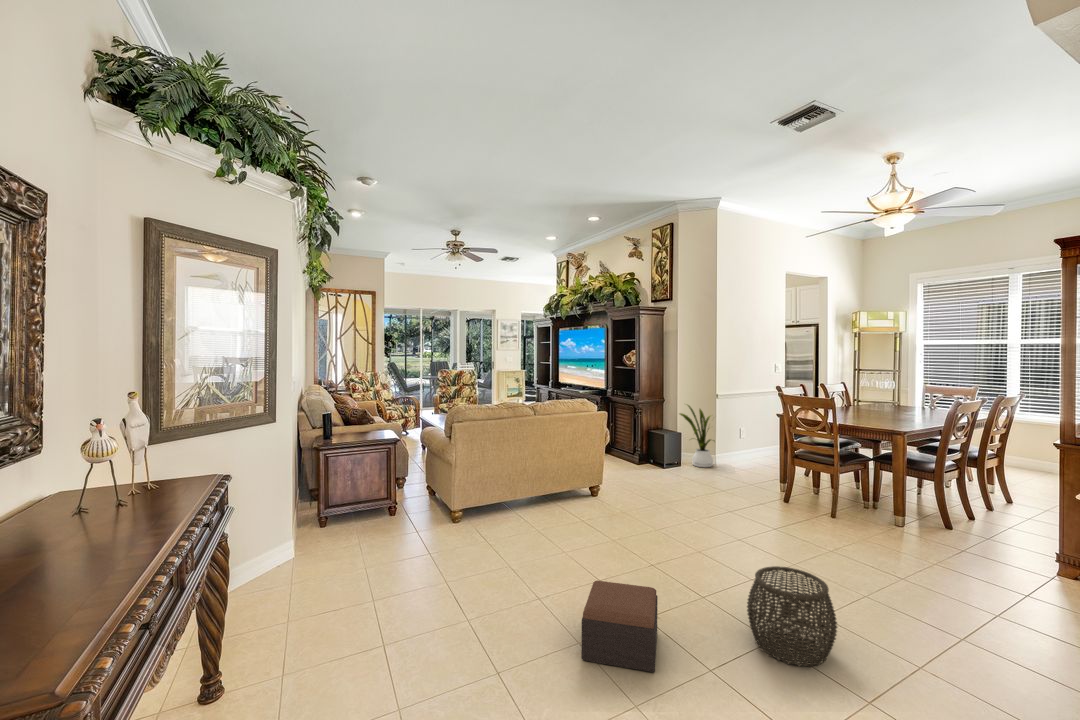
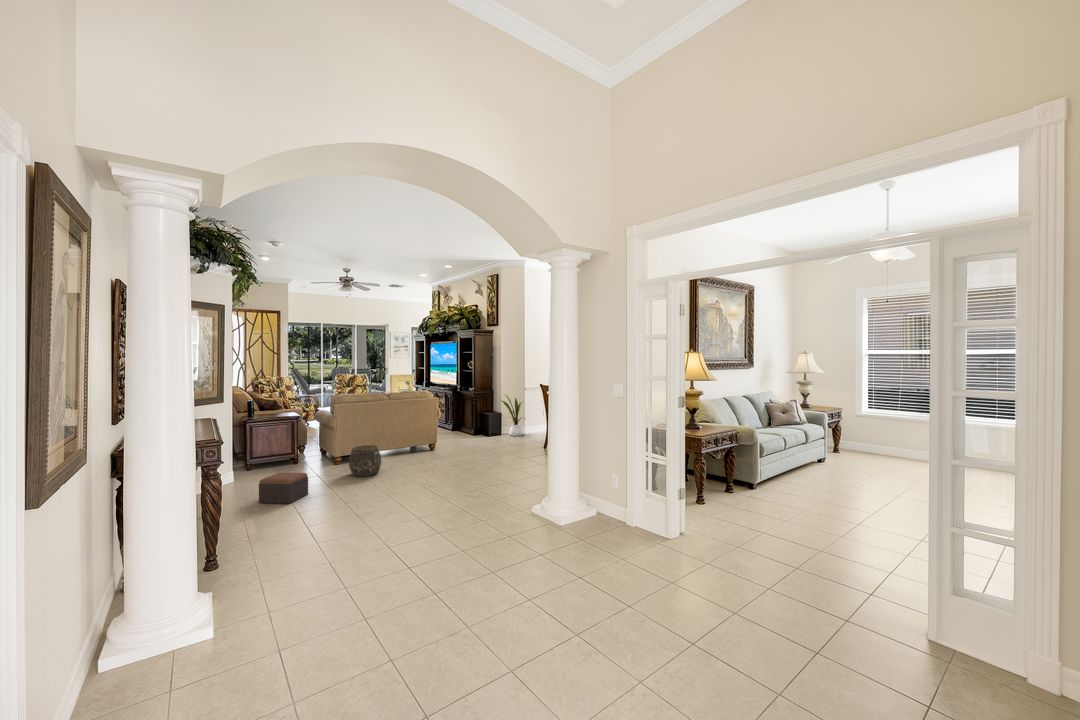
woven basket: present [747,566,837,667] -> present [349,445,381,476]
footstool: present [581,581,658,672] -> present [259,472,308,504]

